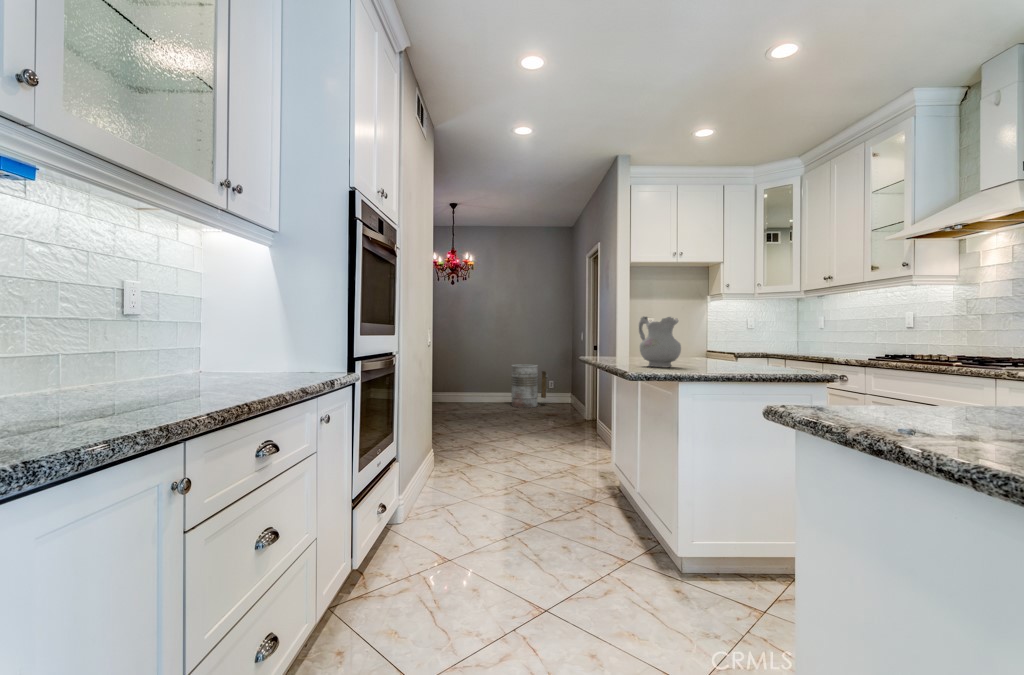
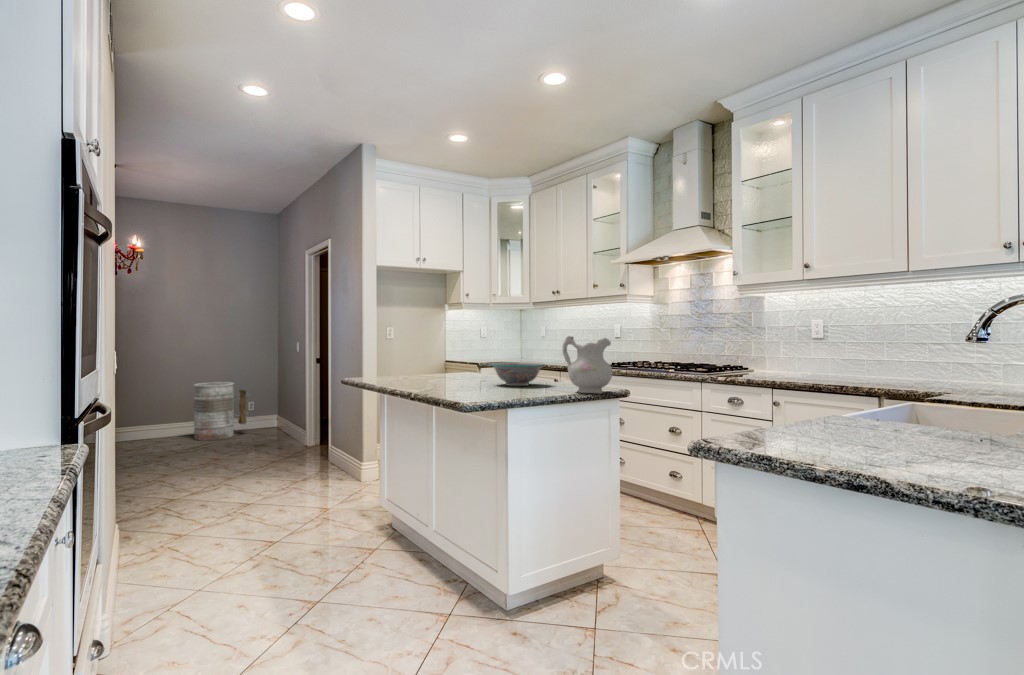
ceramic pitcher: present [639,317,681,368] -> present [562,336,612,394]
bowl: none [692,345,751,367] -> present [490,362,545,386]

